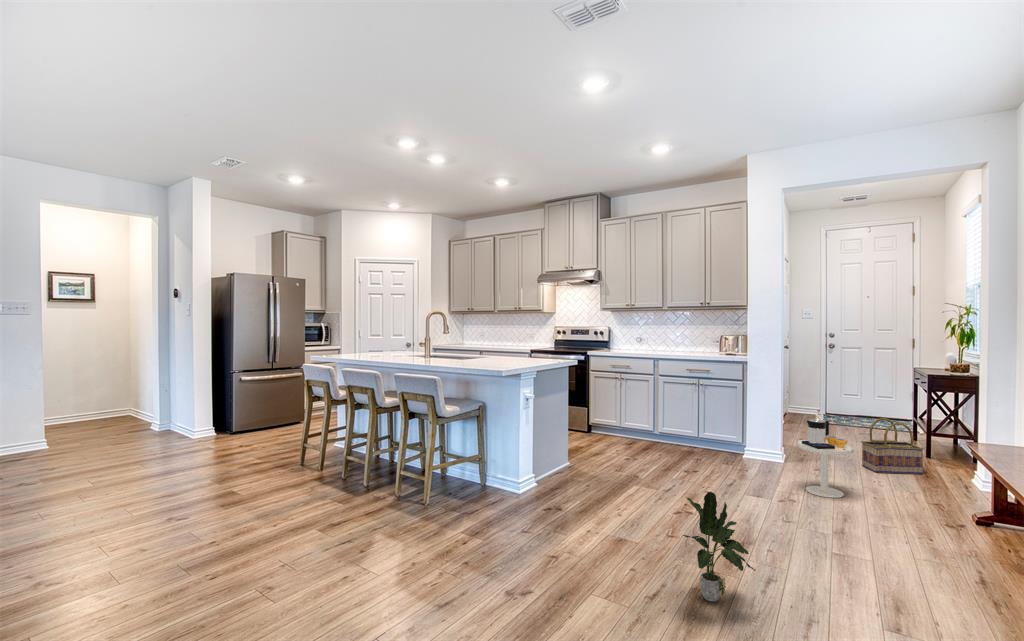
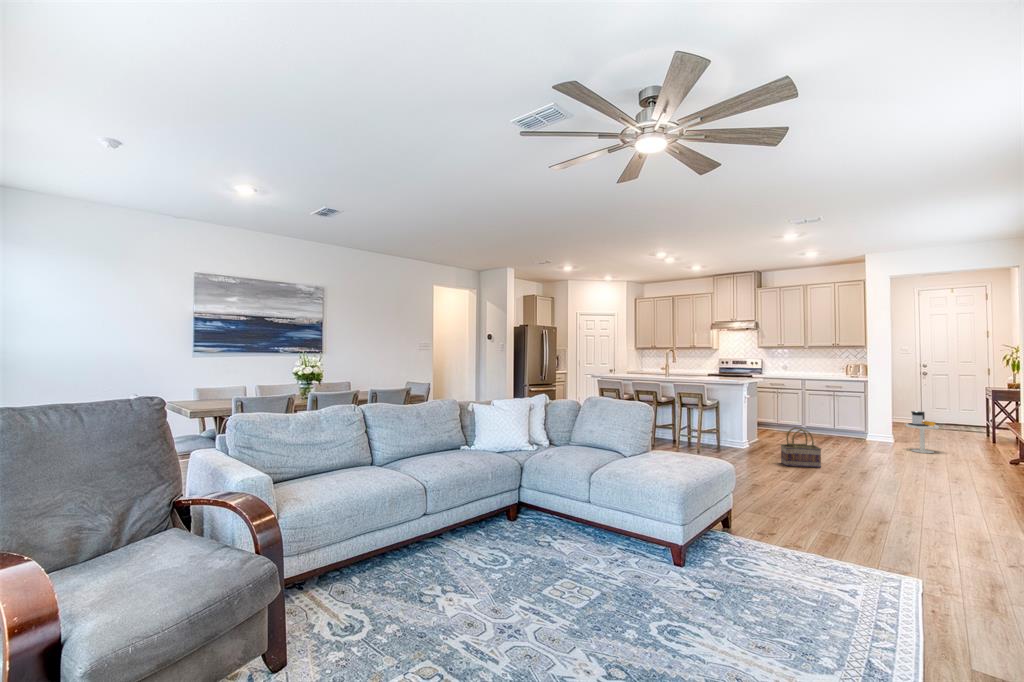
basket: present [861,418,923,474] -> present [781,427,821,468]
potted plant: present [683,492,754,602] -> none [859,428,894,473]

